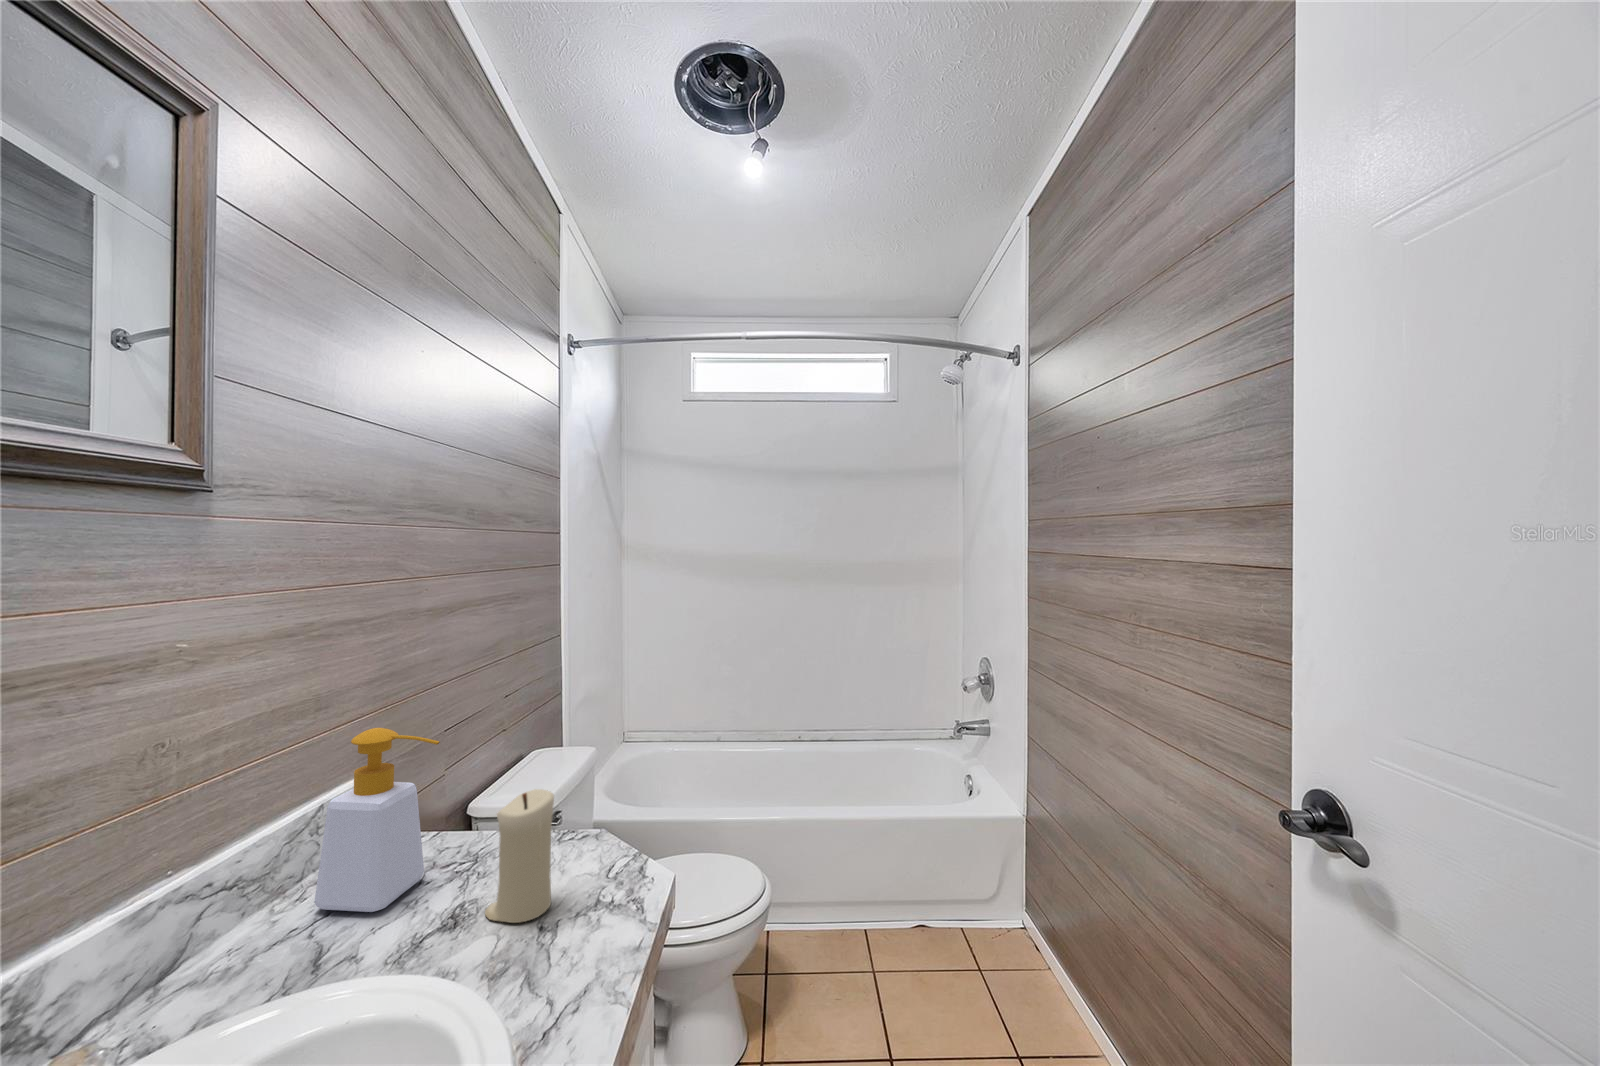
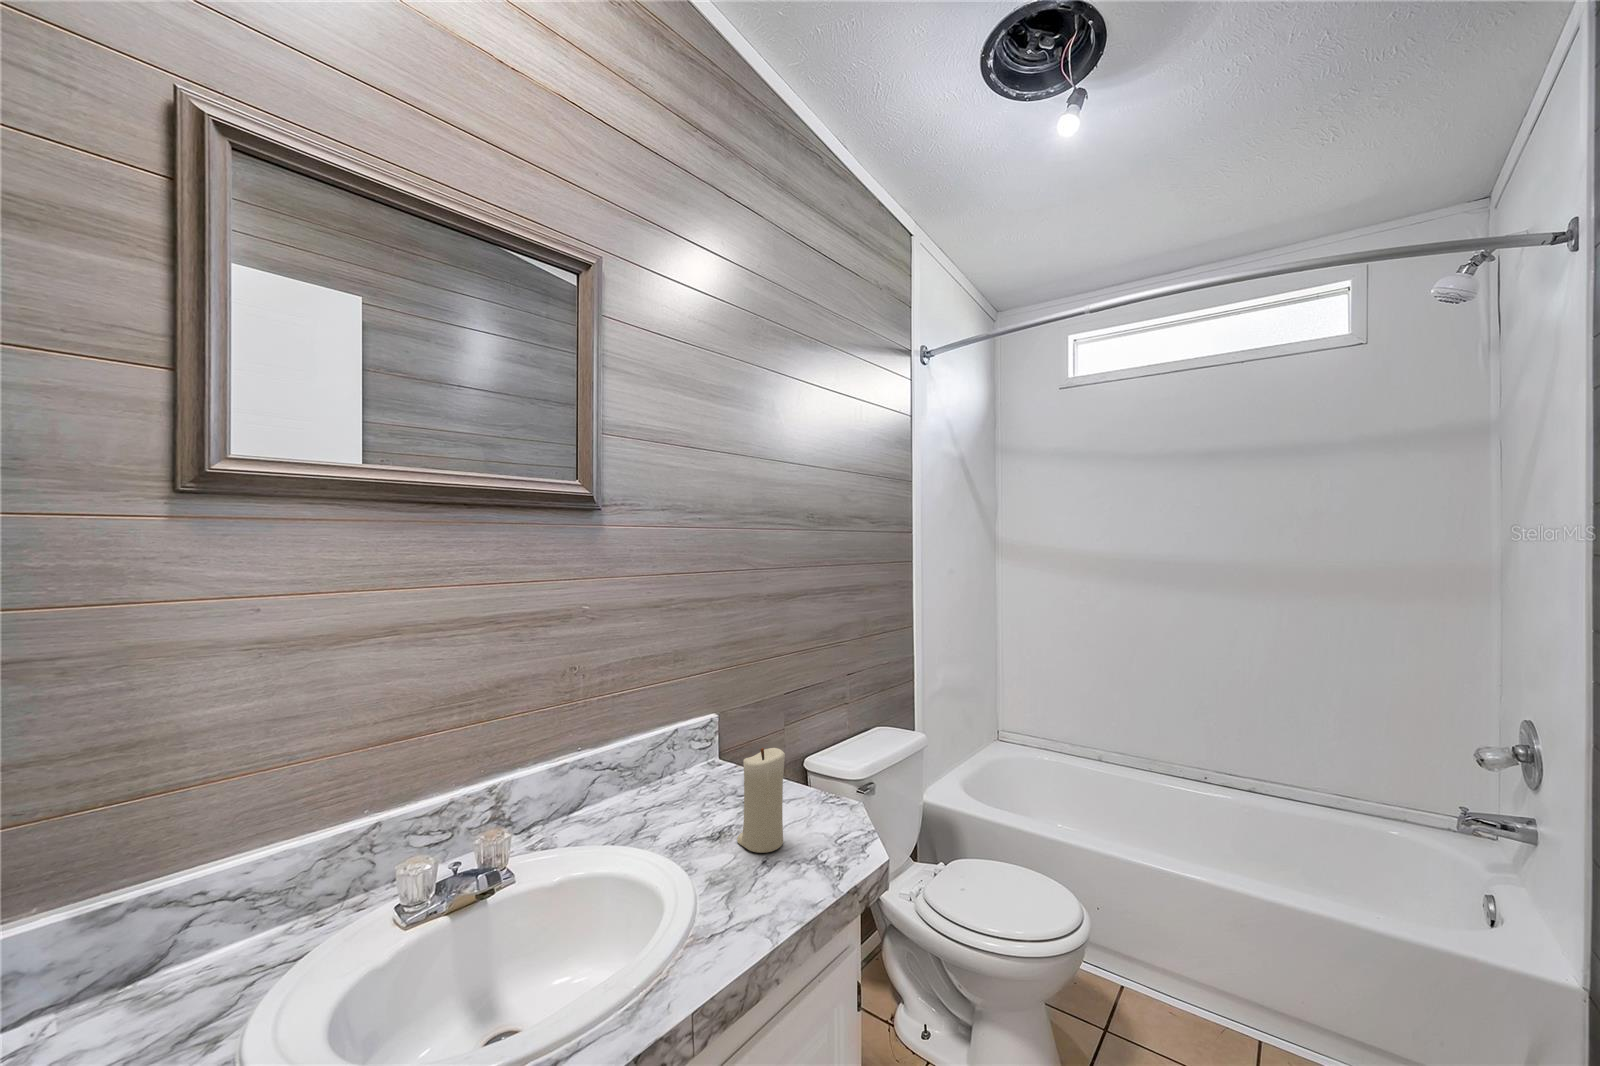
soap bottle: present [314,728,440,912] -> none [656,680,722,811]

